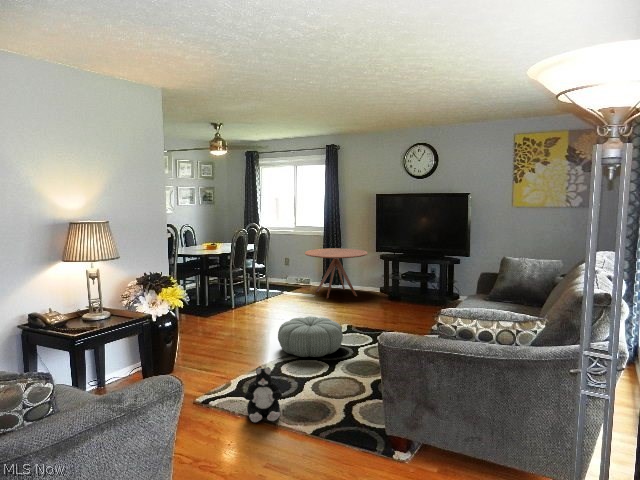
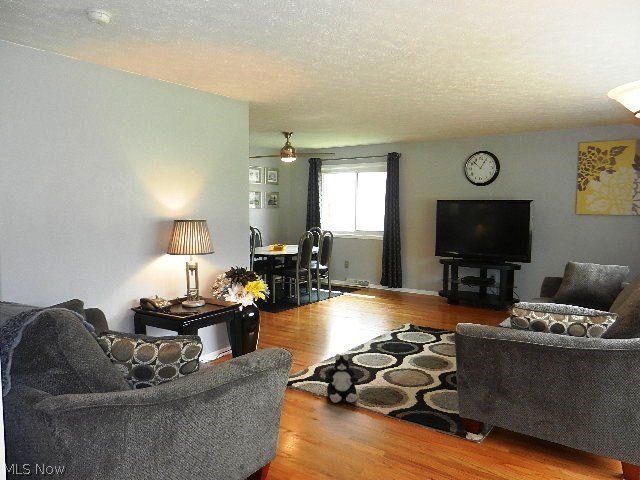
round table: present [305,248,368,299] -> none [366,252,427,300]
pouf: present [278,316,343,357] -> none [347,314,408,351]

